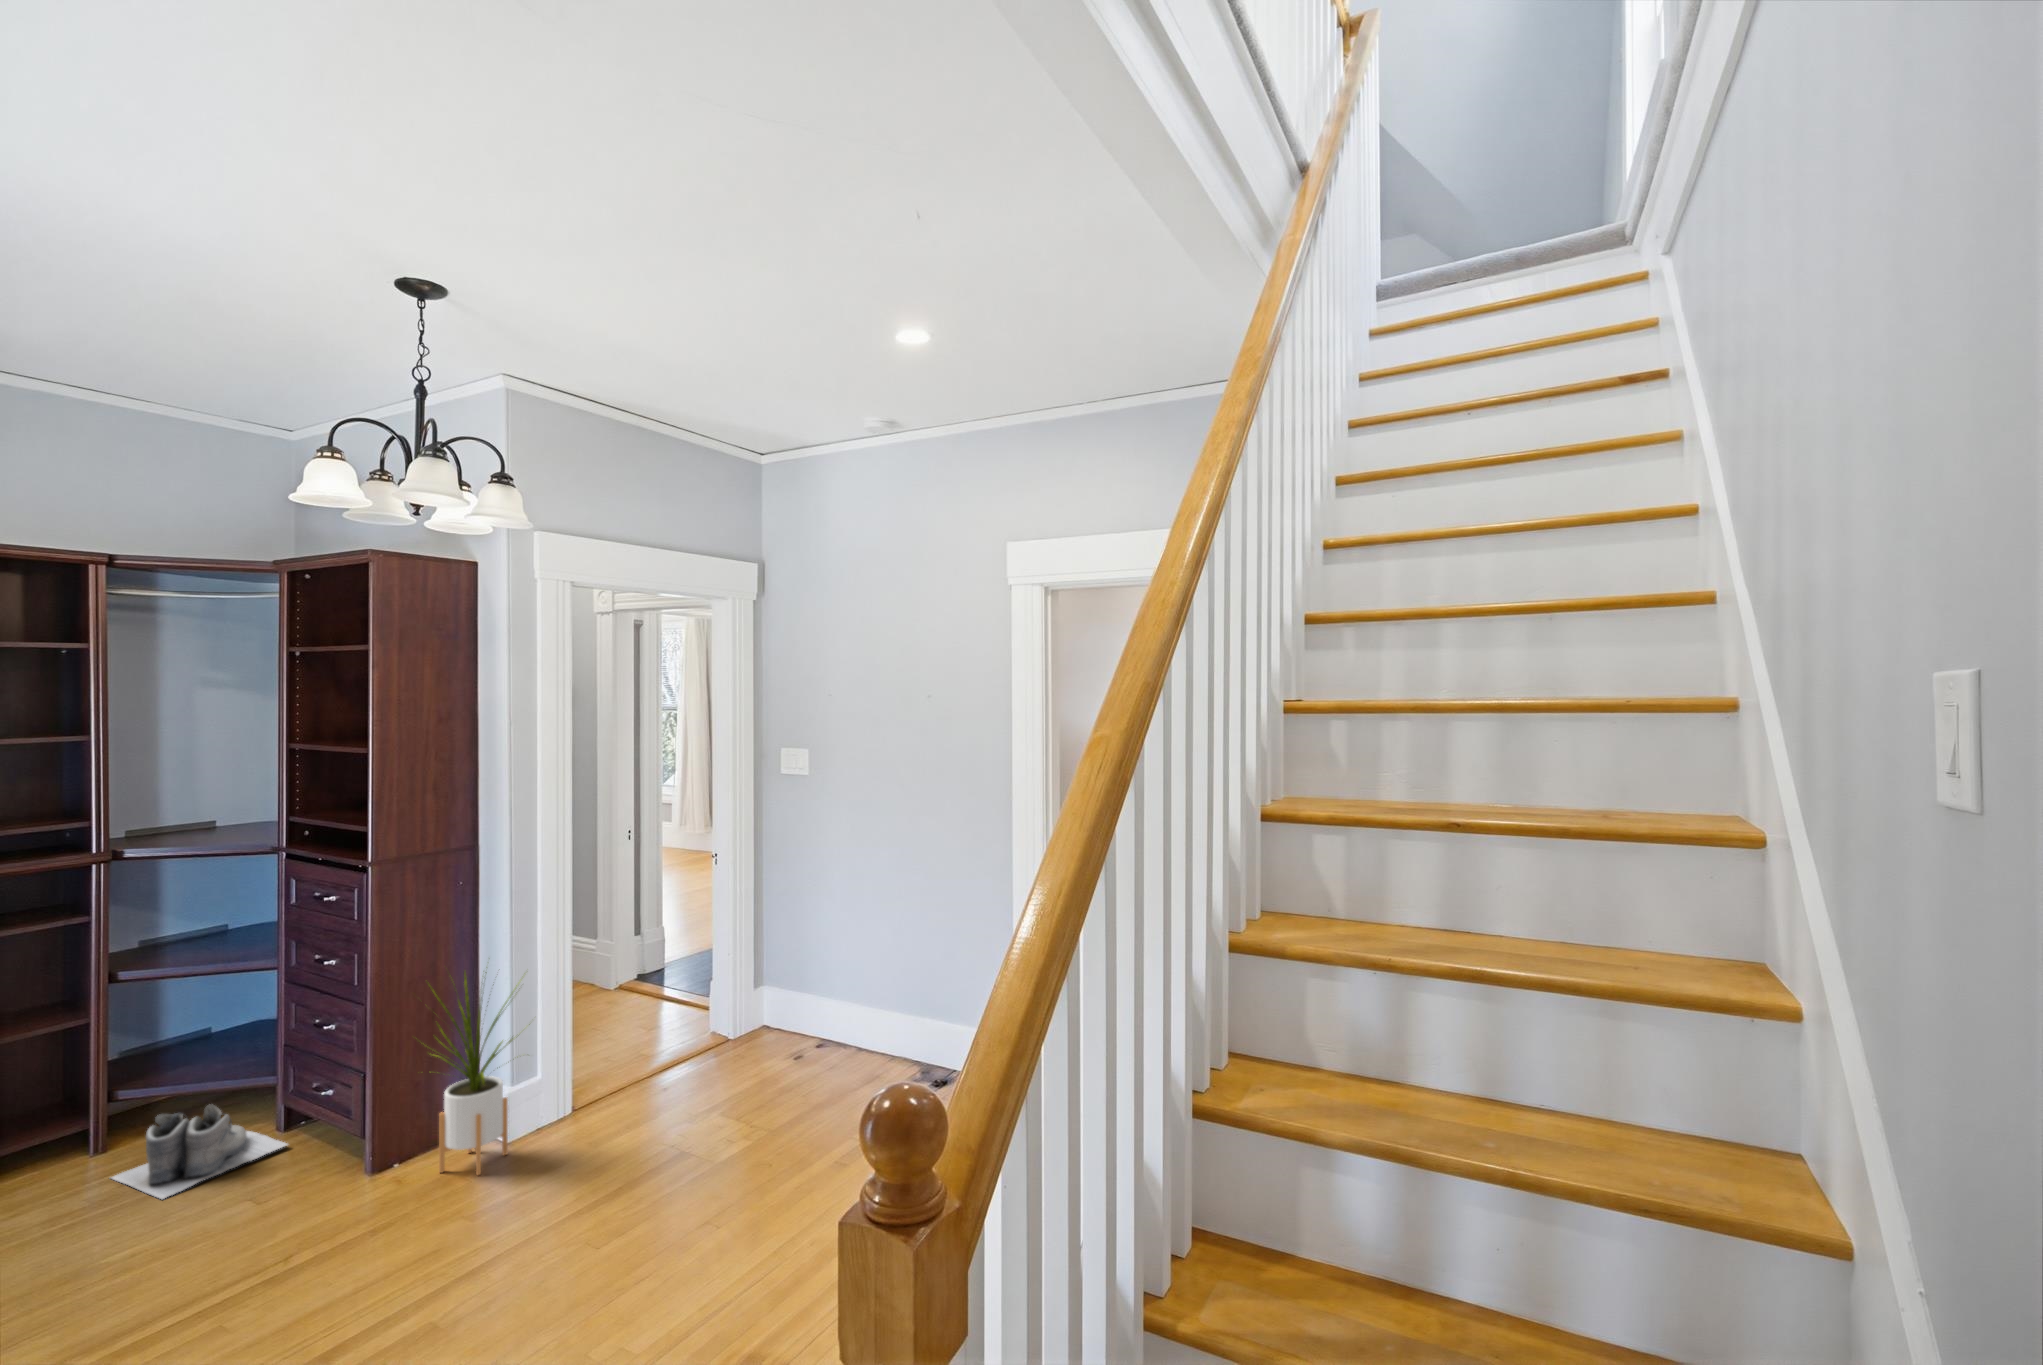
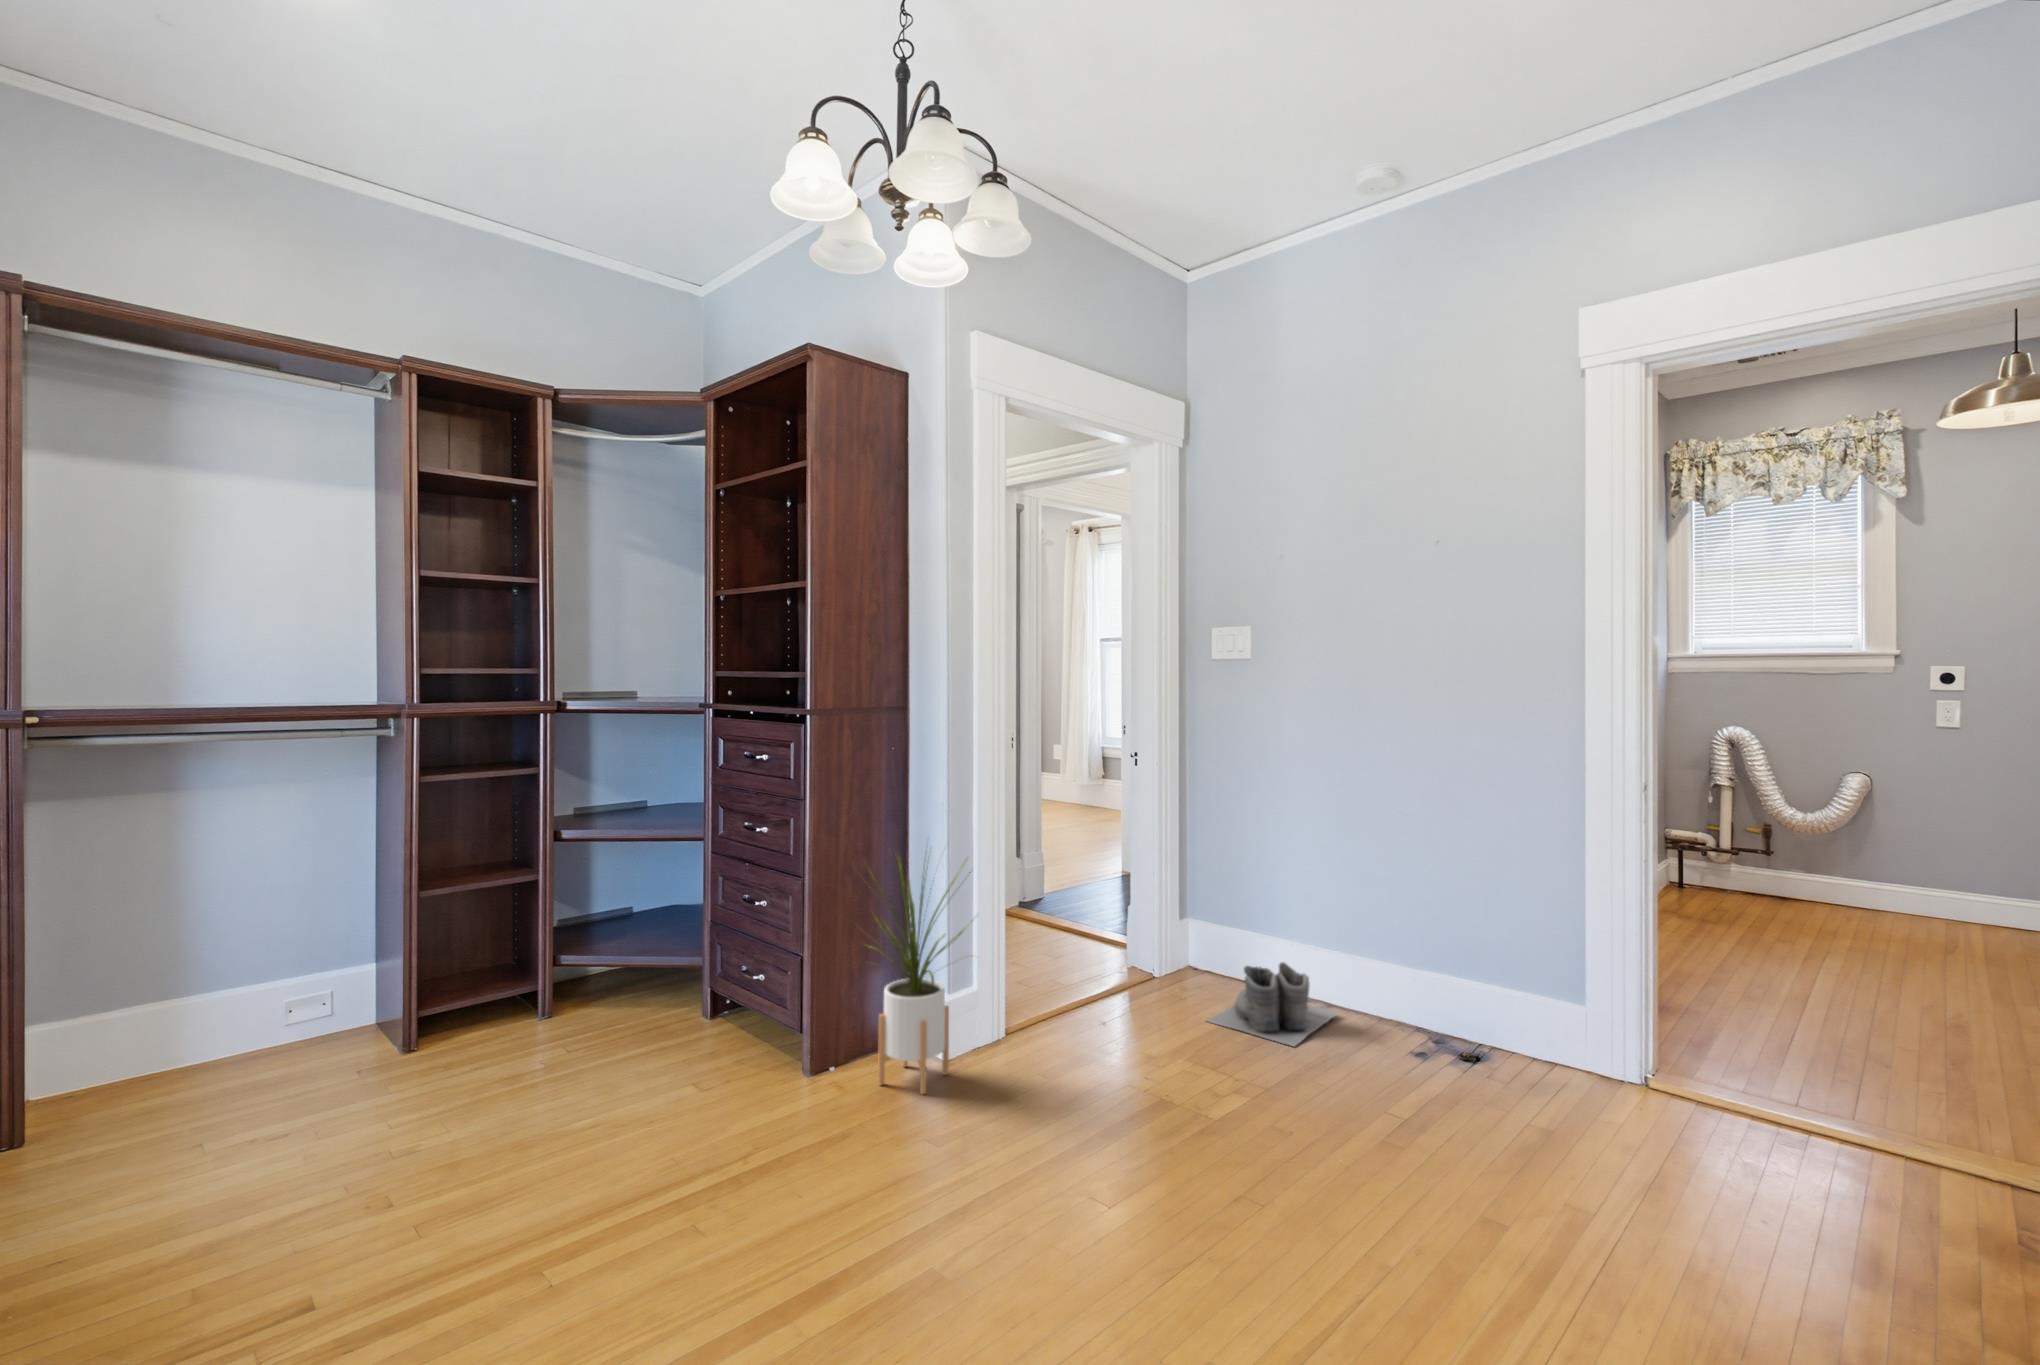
boots: present [111,1104,287,1199] -> present [1207,962,1337,1047]

